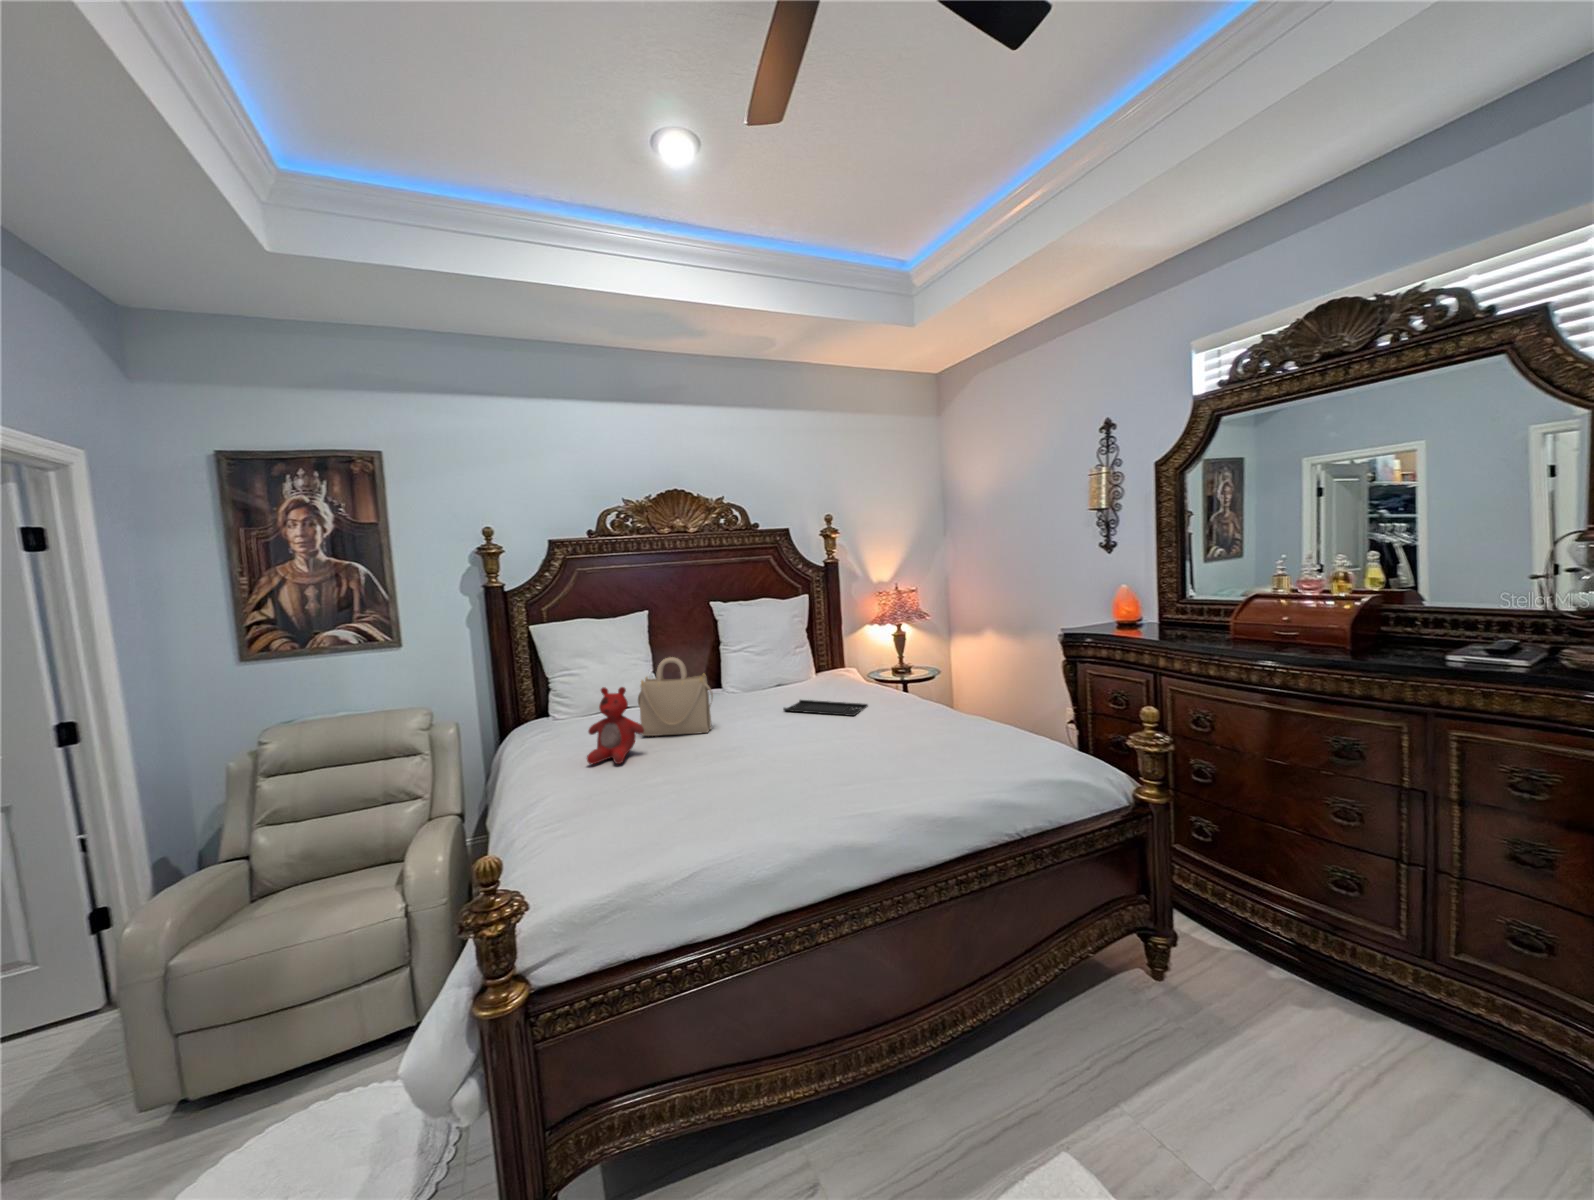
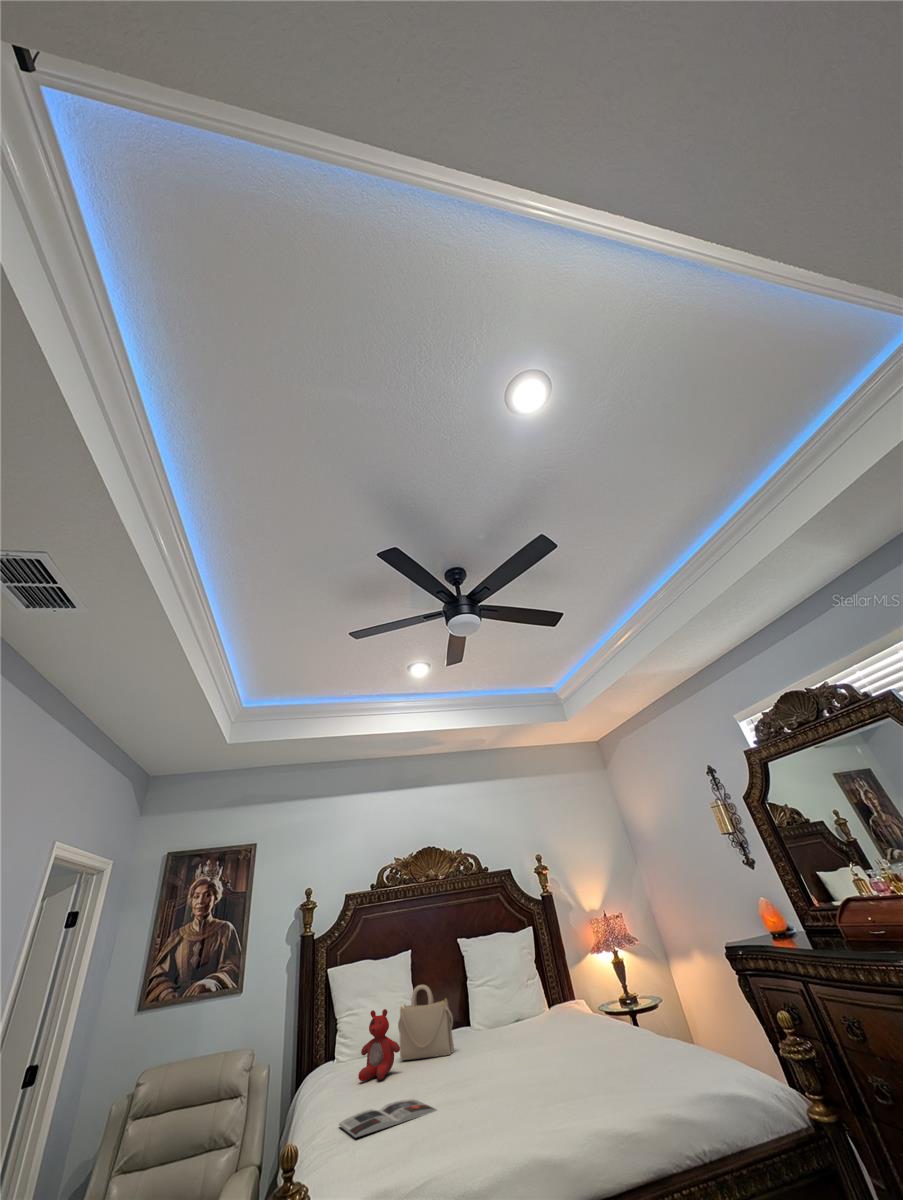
tray: present [783,700,868,716] -> none [511,1024,578,1035]
magazine: none [567,801,716,866] -> present [339,1099,437,1137]

